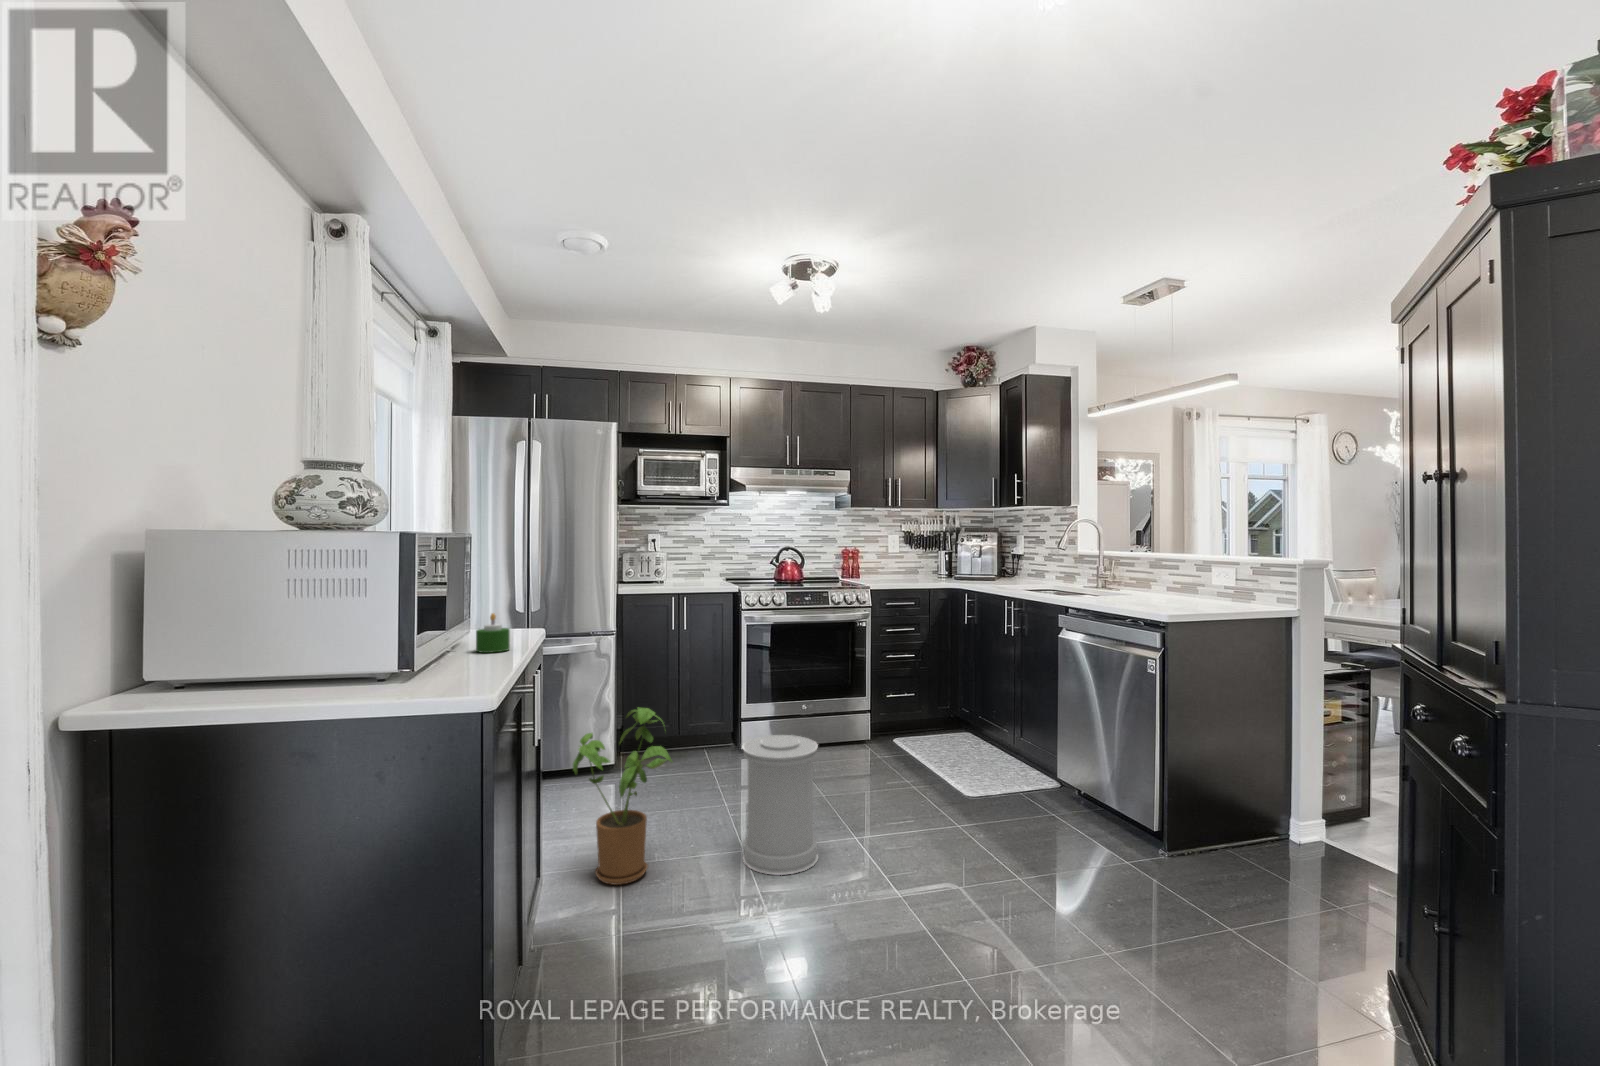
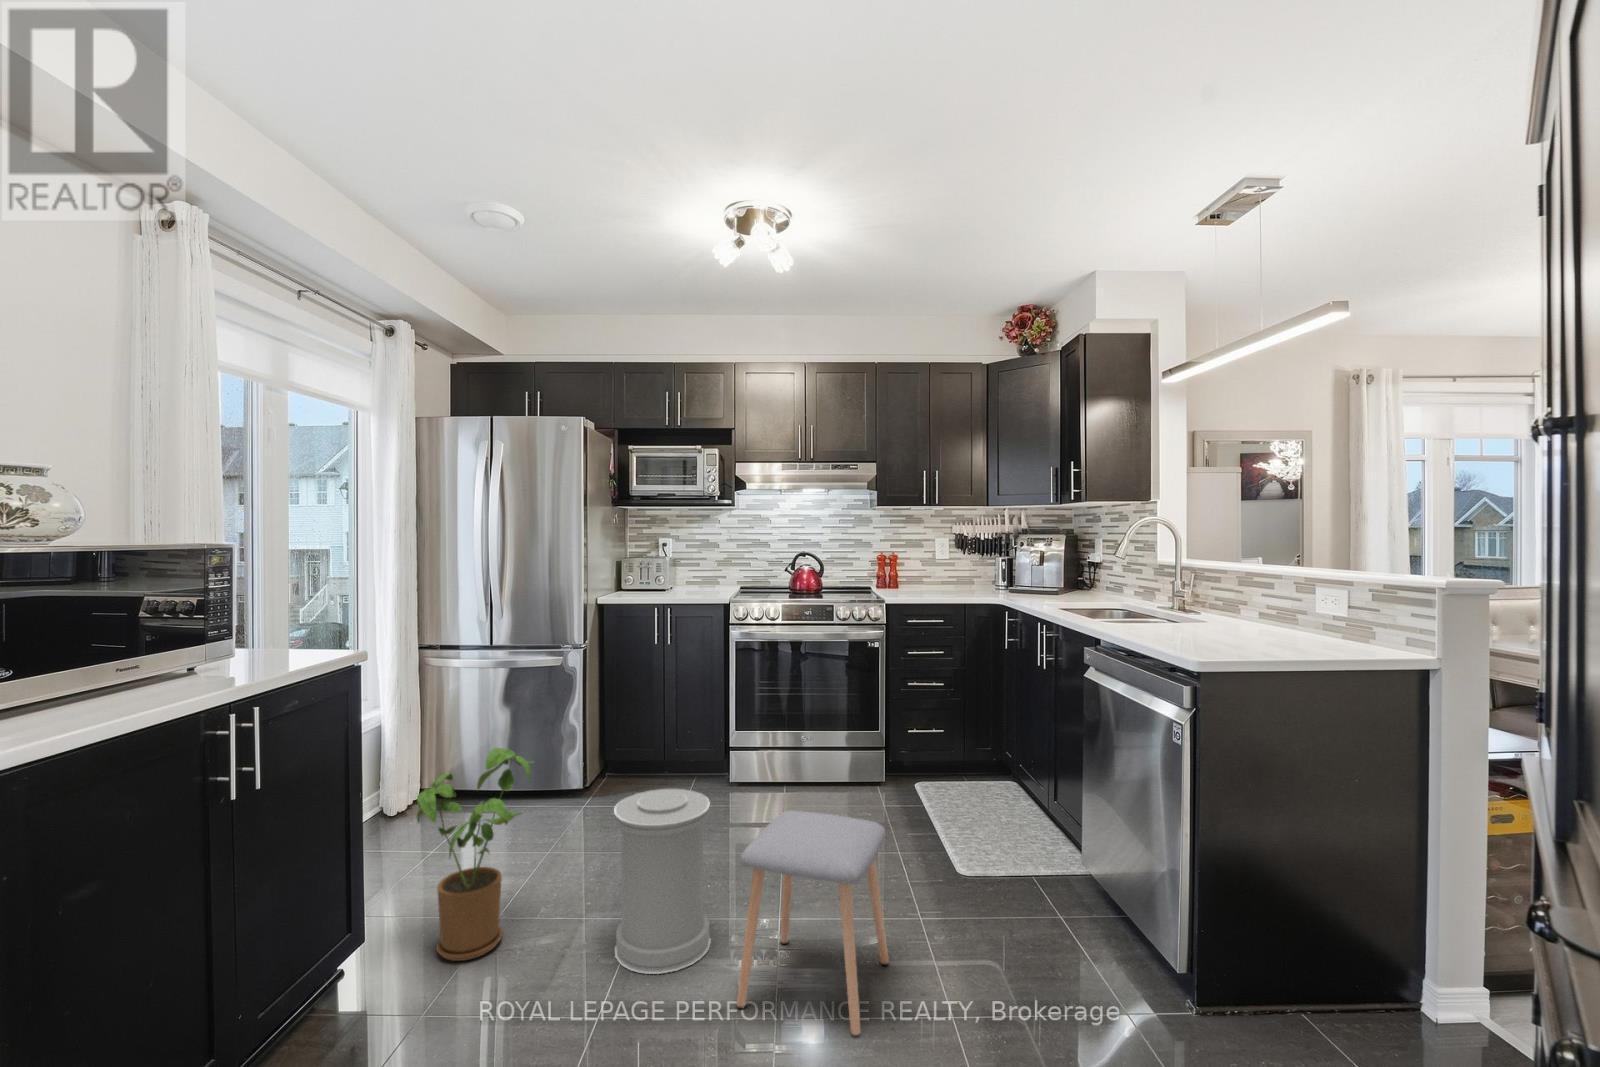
candle: present [476,613,510,653] -> none [154,643,205,693]
stool: none [866,742,964,891] -> present [737,810,889,1037]

